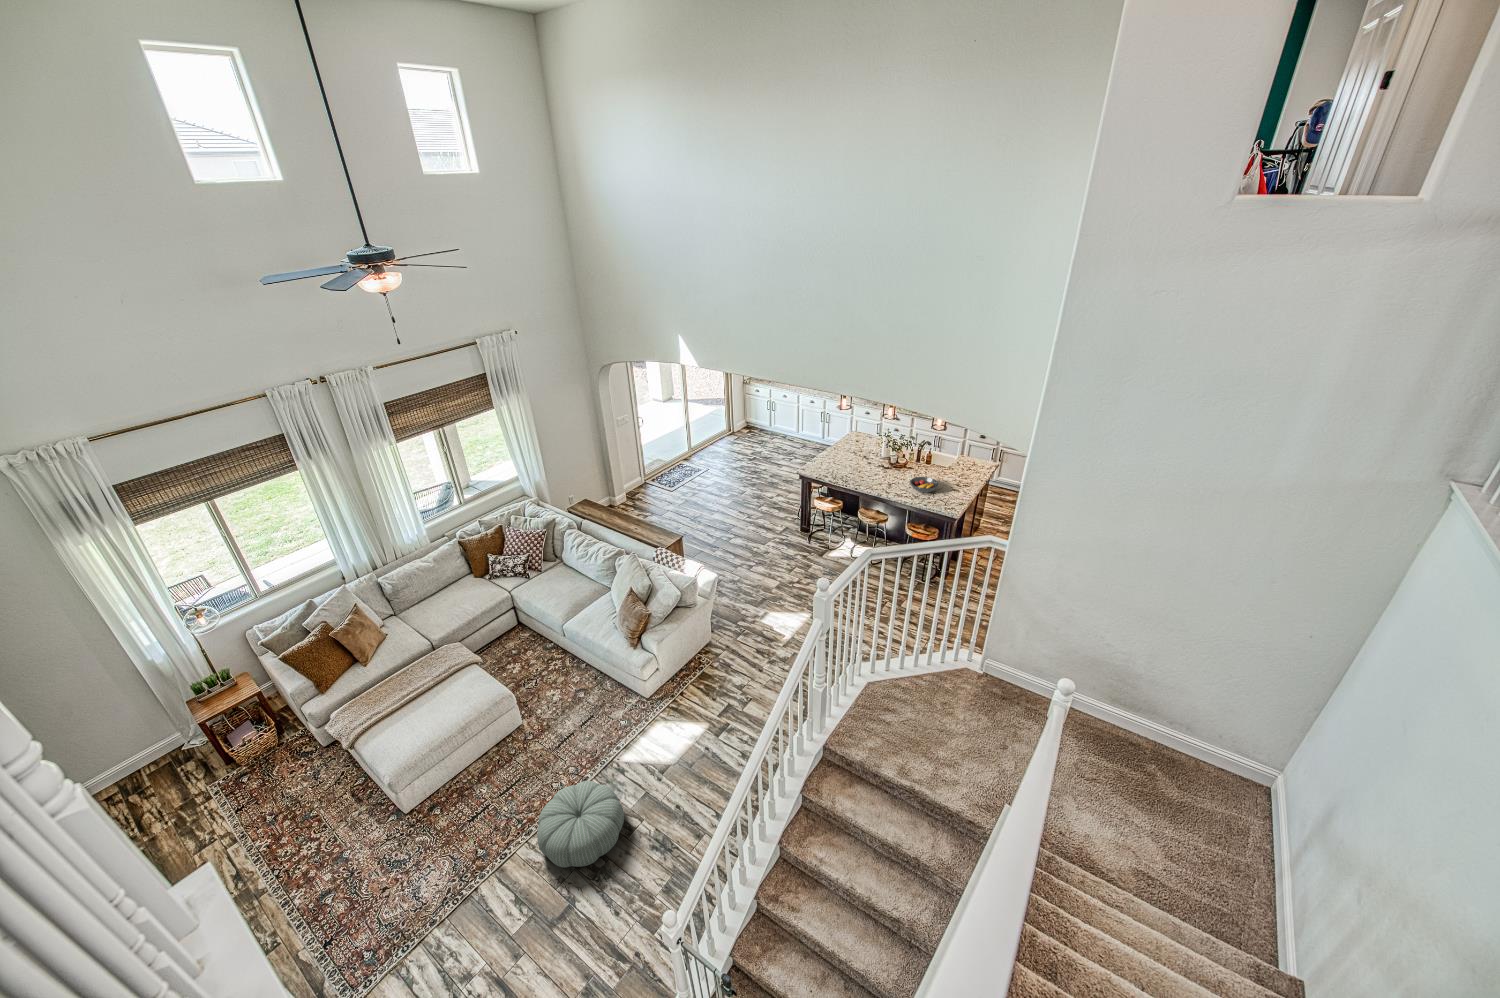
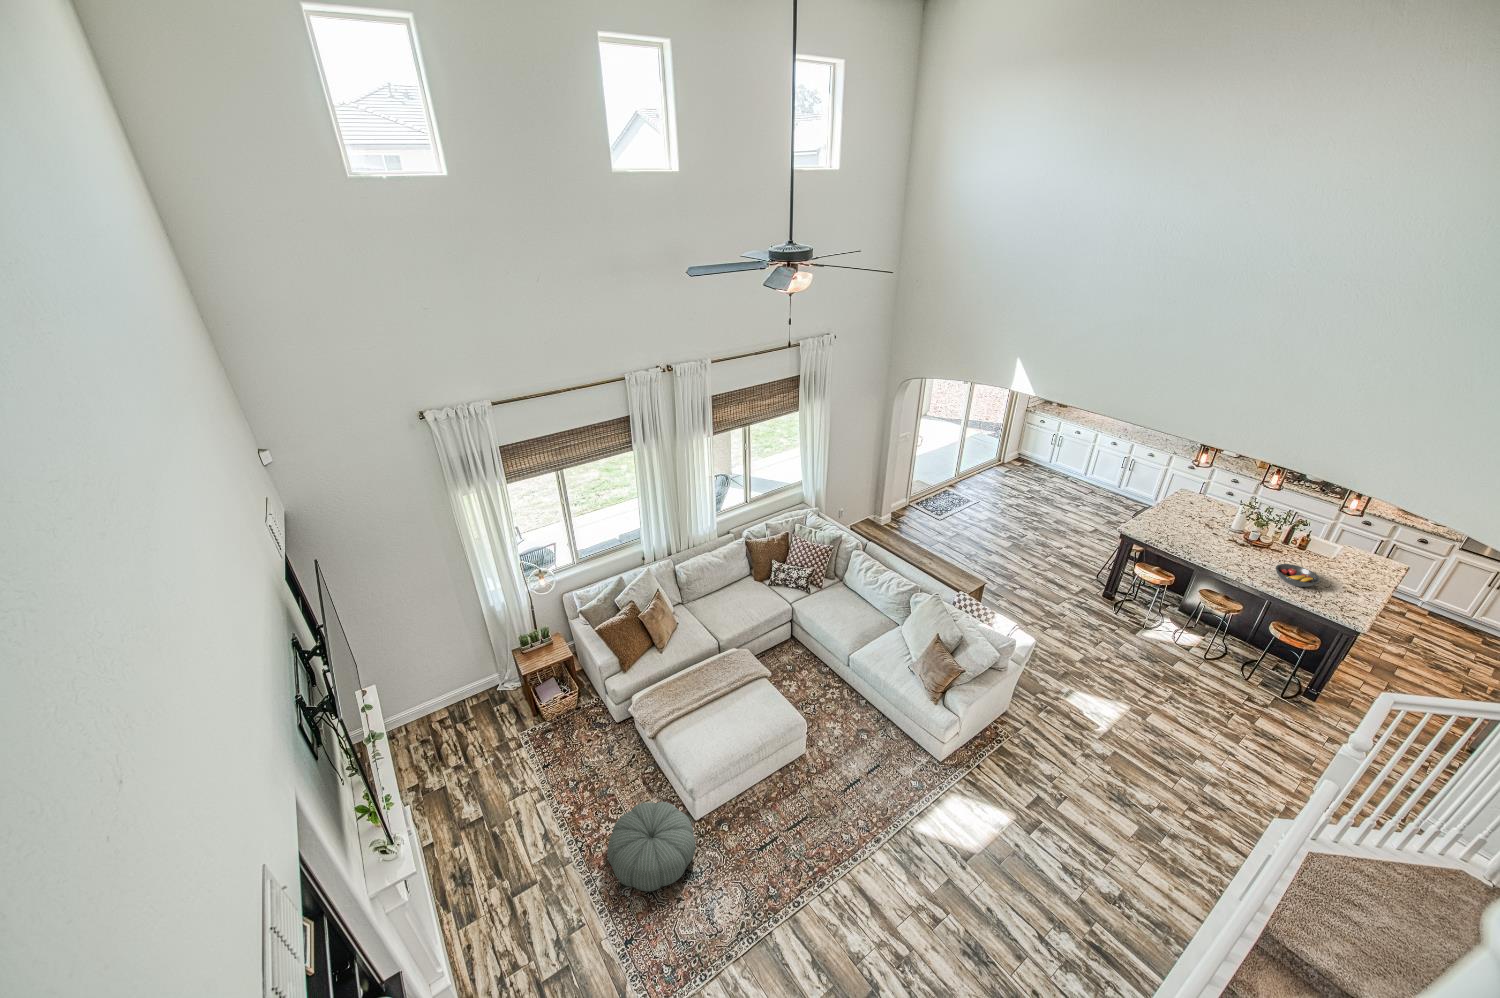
pouf: present [537,781,624,867] -> present [607,802,695,891]

